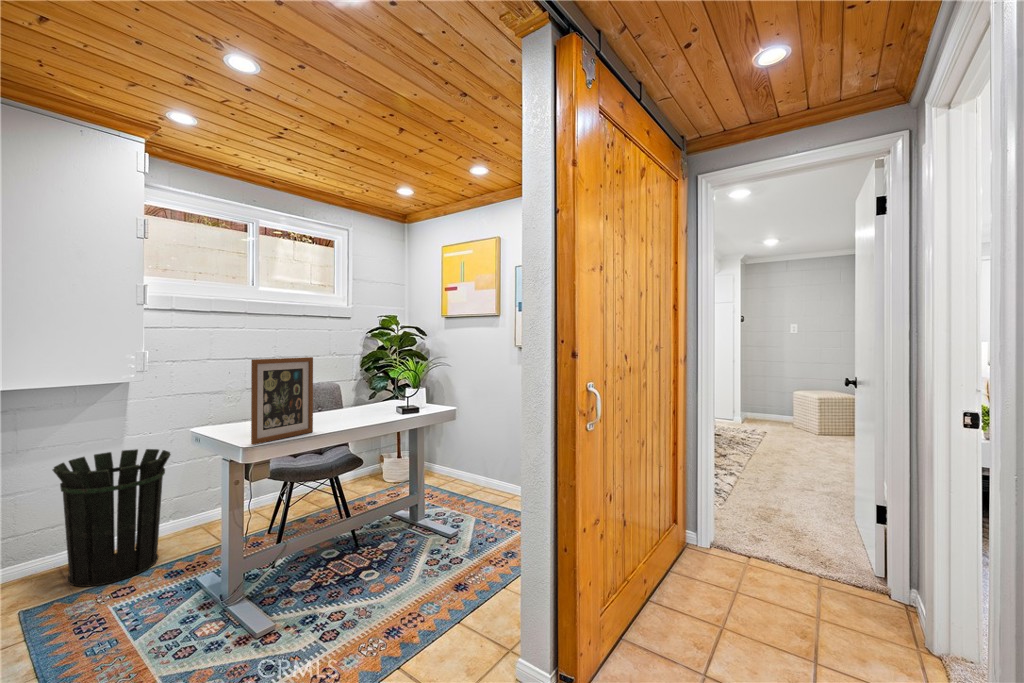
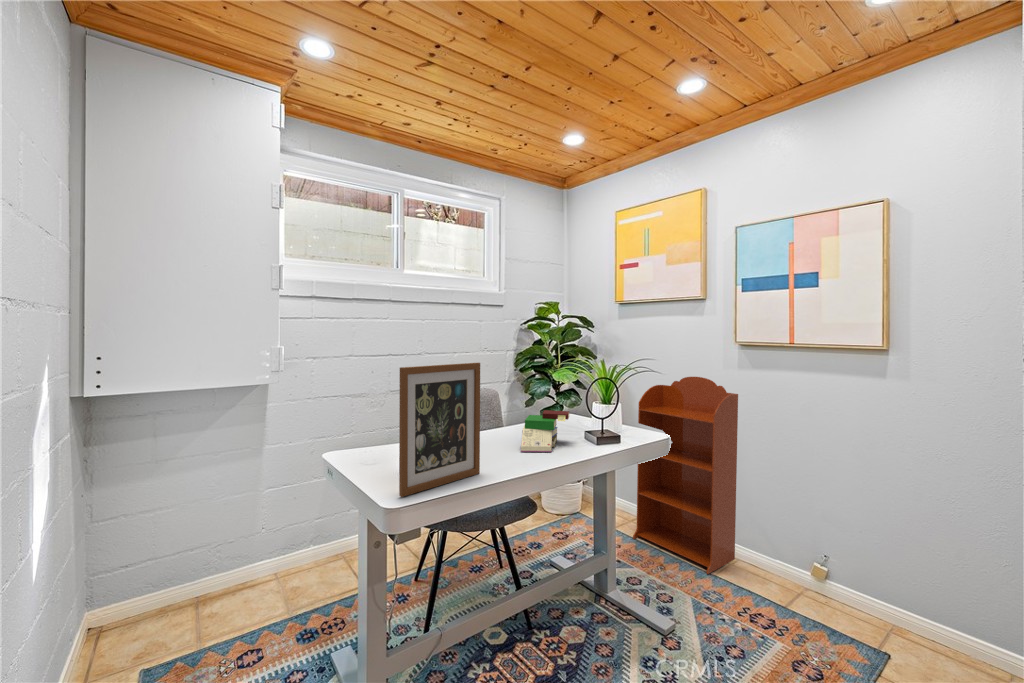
bookcase: none [449,370,517,506] -> present [633,377,738,574]
book: none [348,393,387,421] -> present [521,410,569,452]
waste bin: present [53,449,171,587] -> none [184,465,308,638]

